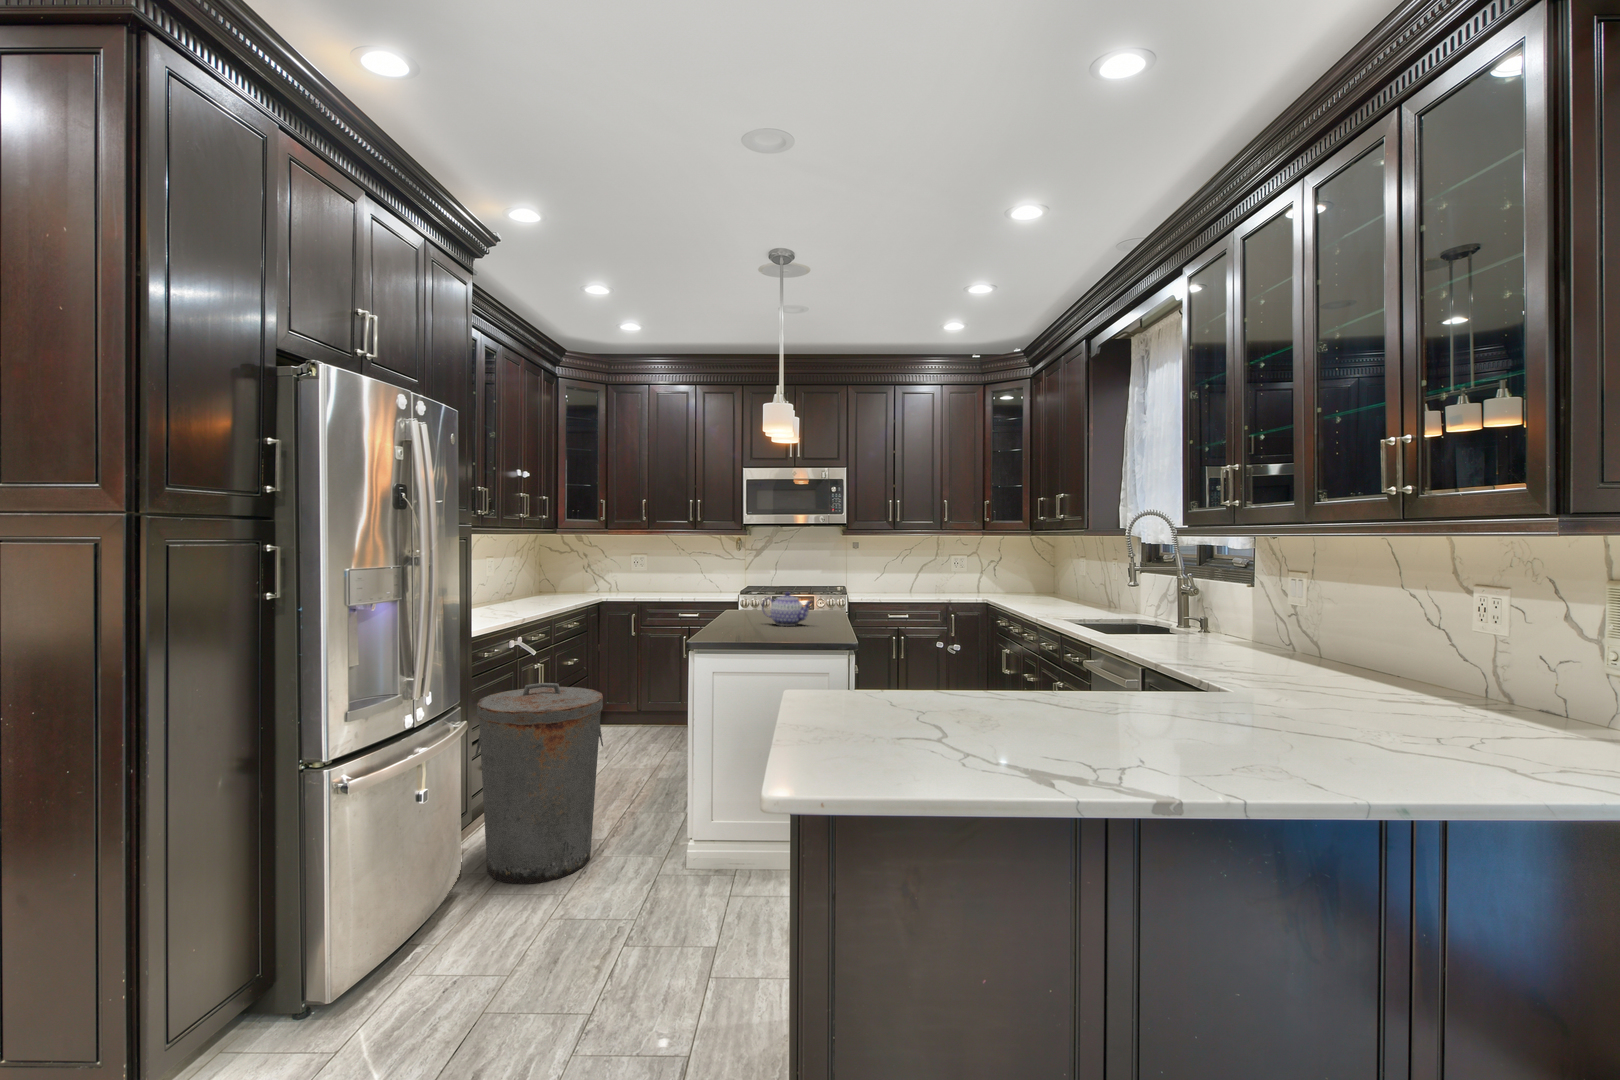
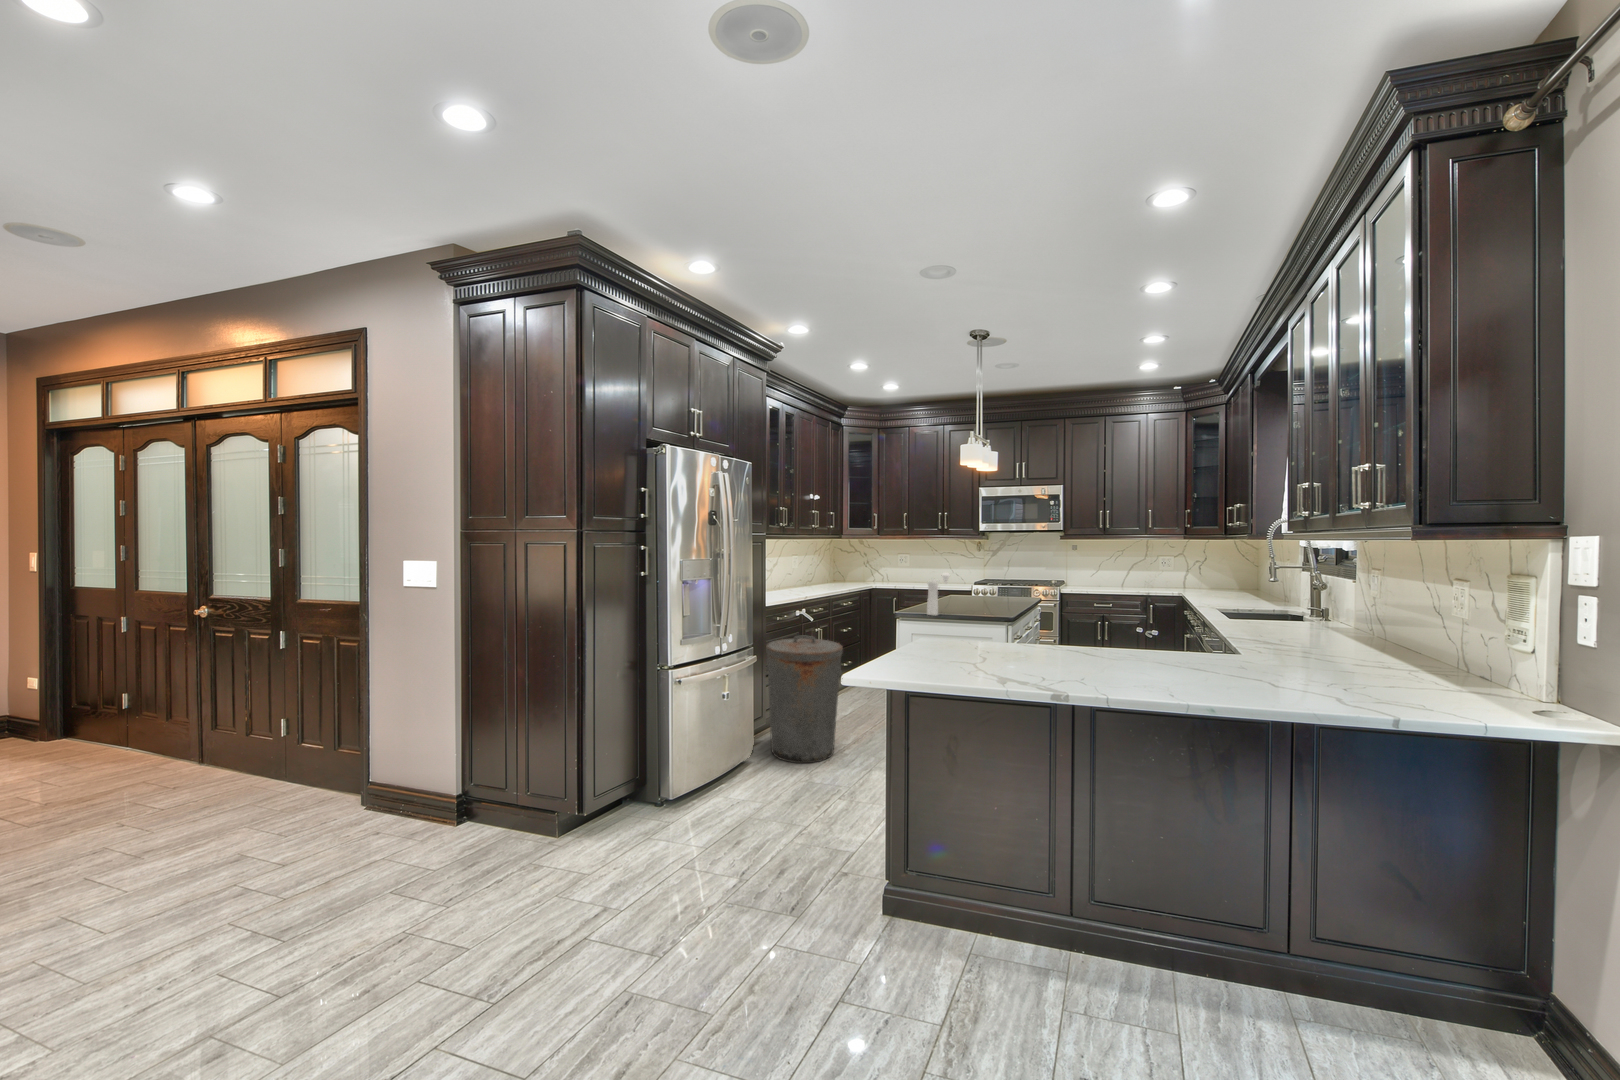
pepper mill: none [734,579,761,638] -> present [927,573,950,615]
teapot: present [762,592,812,626] -> none [961,583,1000,609]

